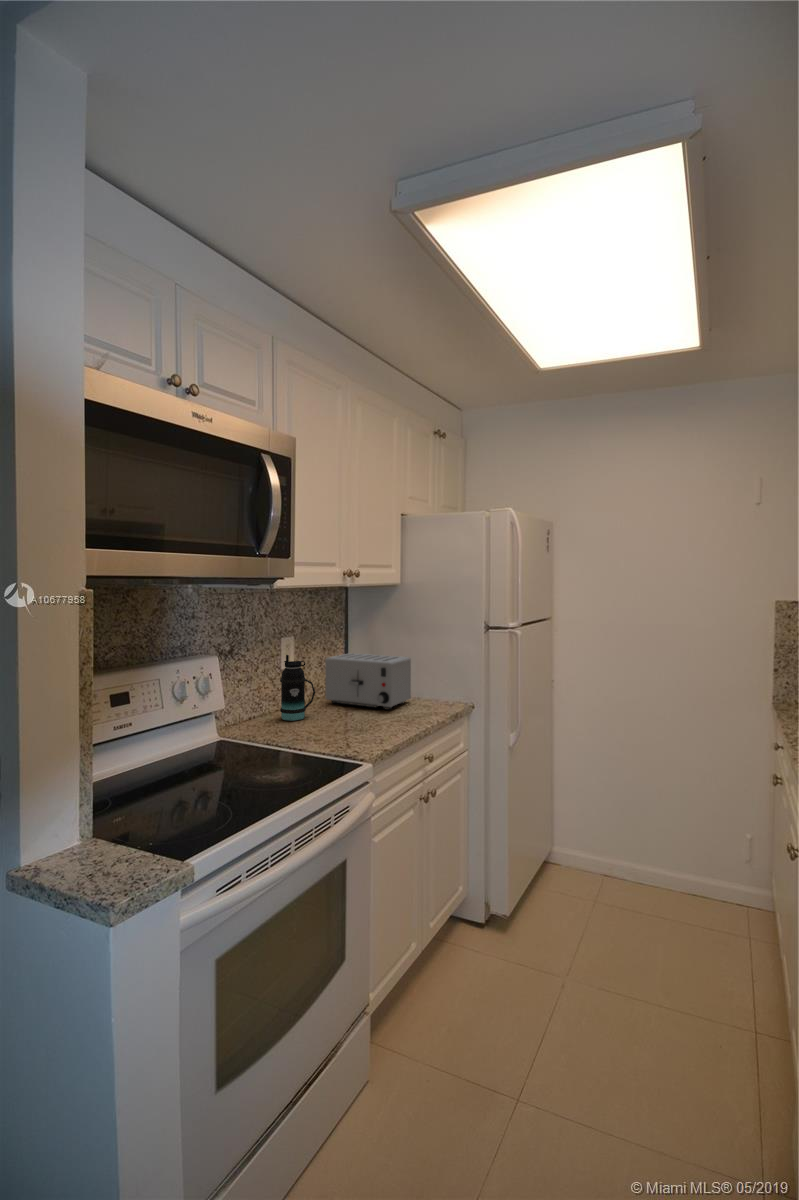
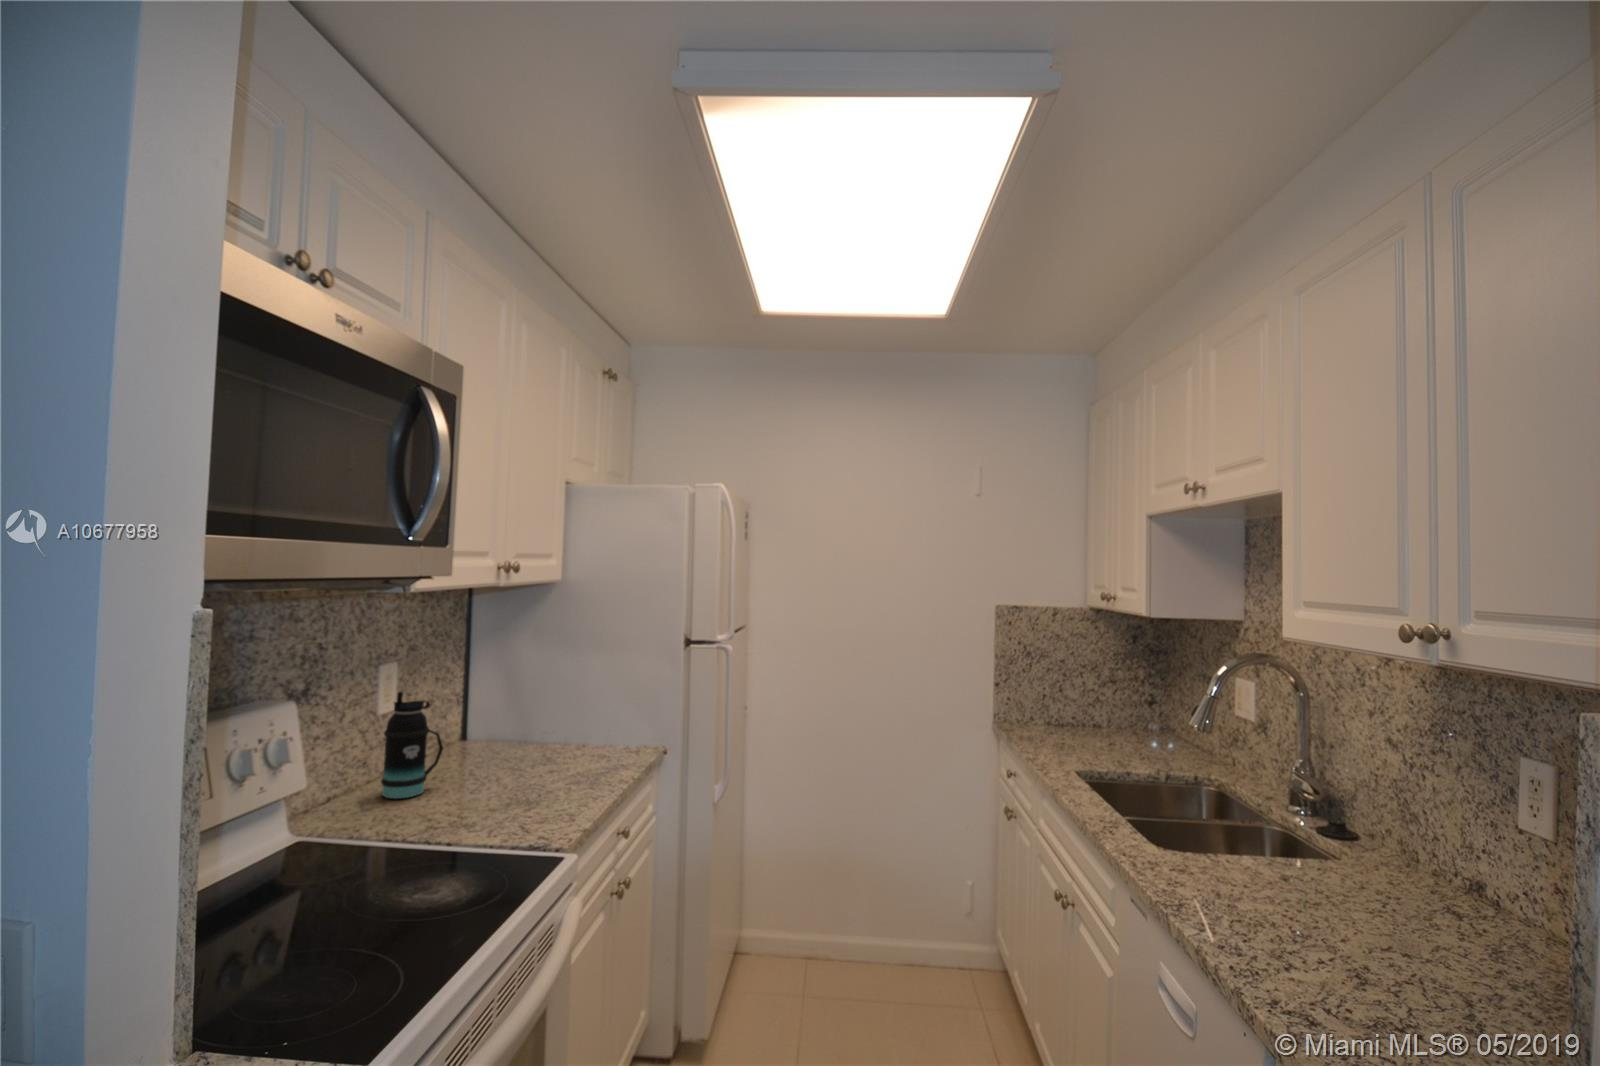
toaster: present [325,653,411,710] -> none [448,682,587,766]

